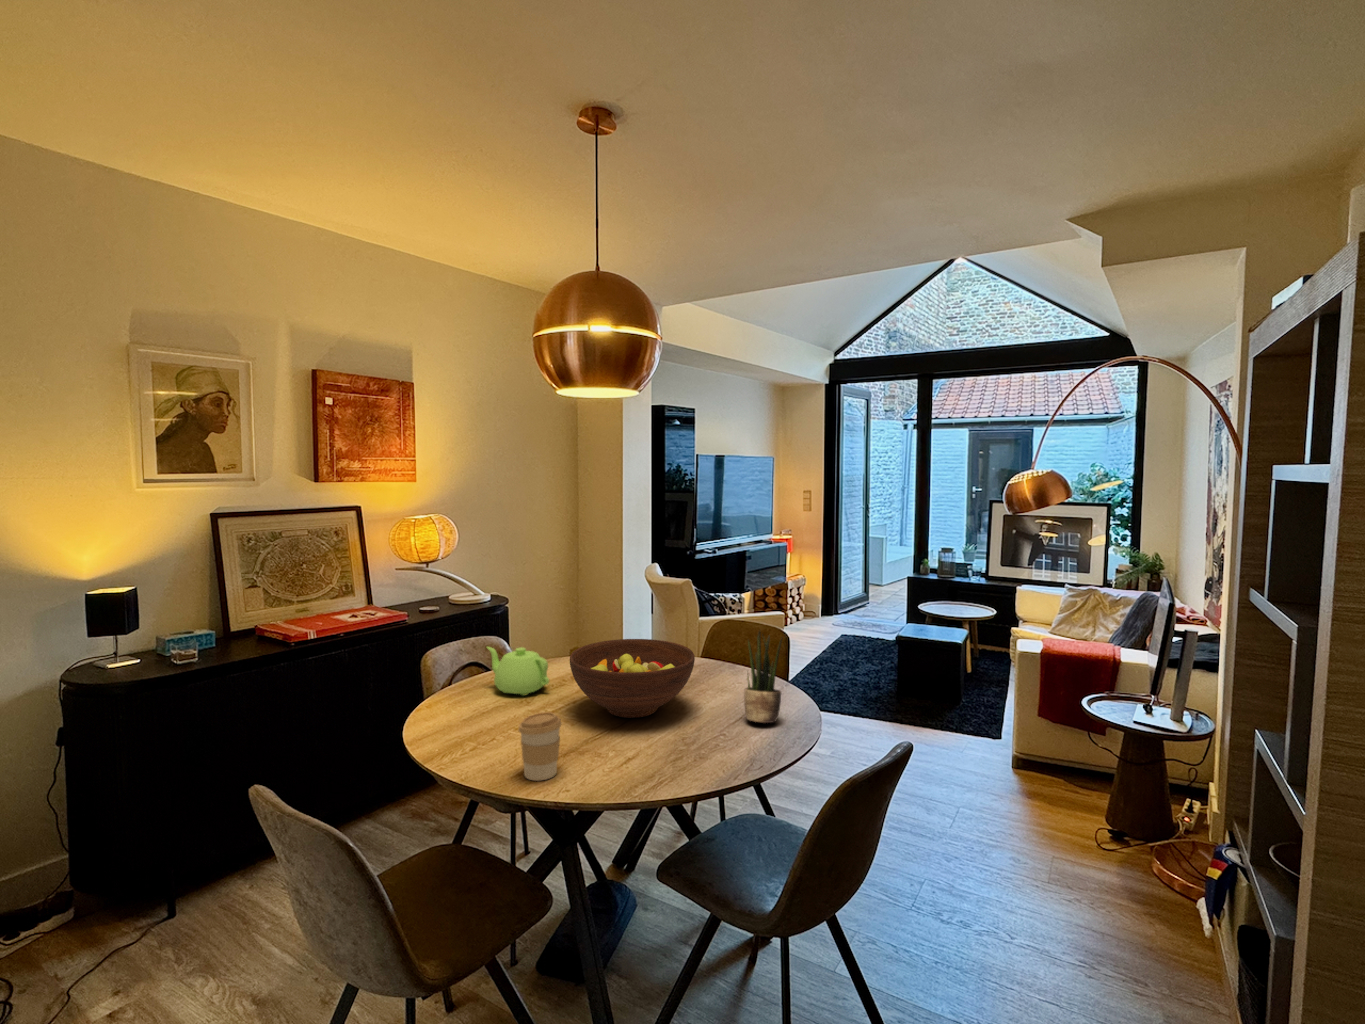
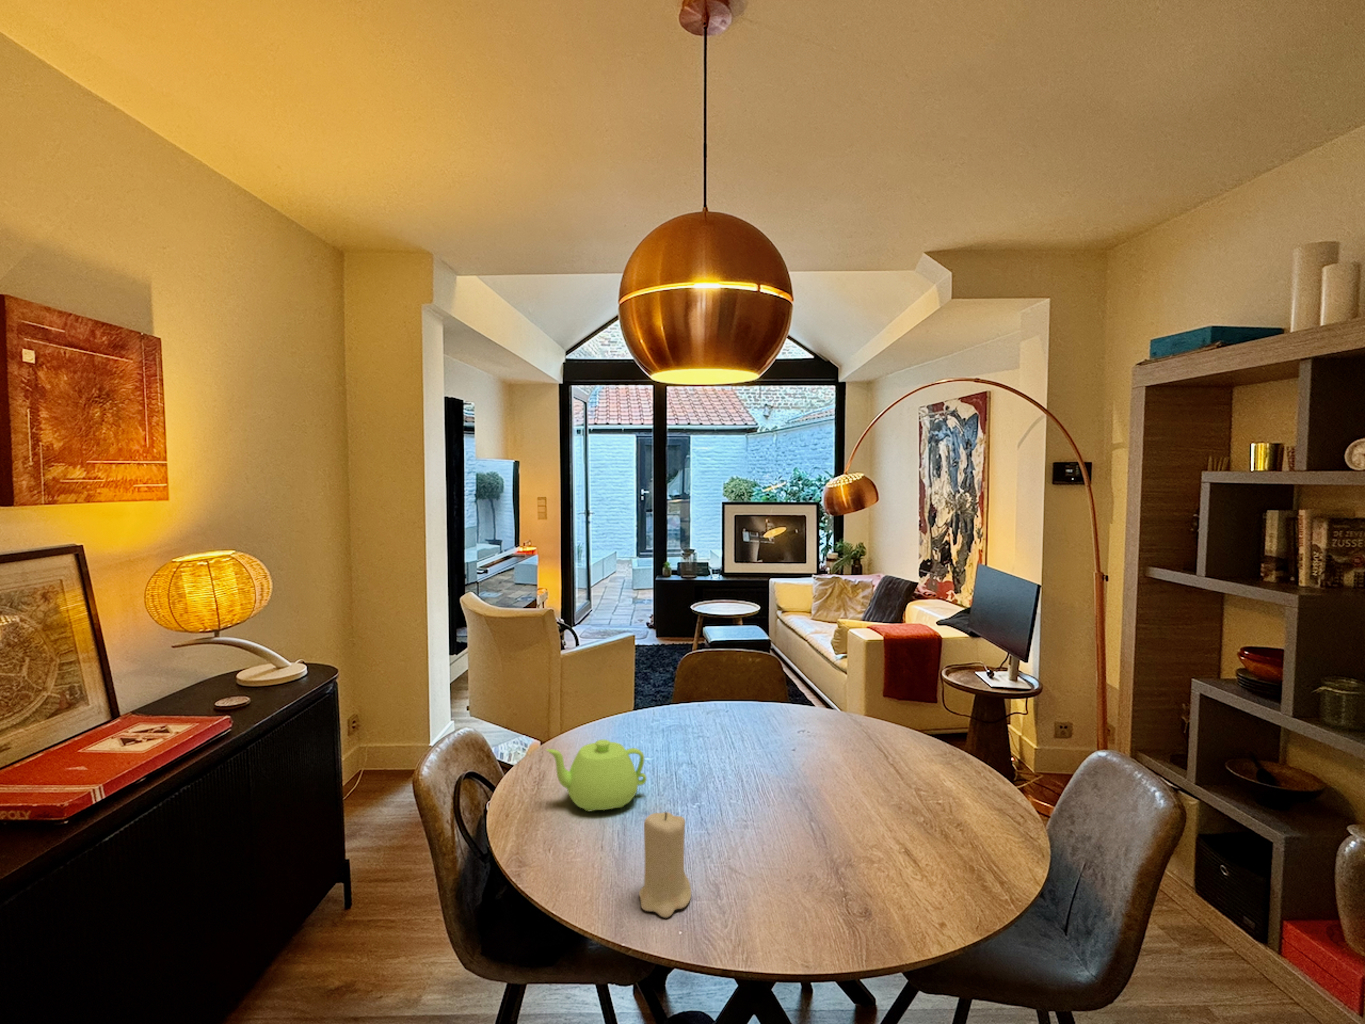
potted plant: present [744,631,782,723] -> none [887,666,930,769]
fruit bowl: present [570,639,695,718] -> none [704,695,862,803]
candle: none [440,677,478,741] -> present [639,812,691,917]
coffee cup: present [519,712,561,781] -> none [841,828,902,932]

